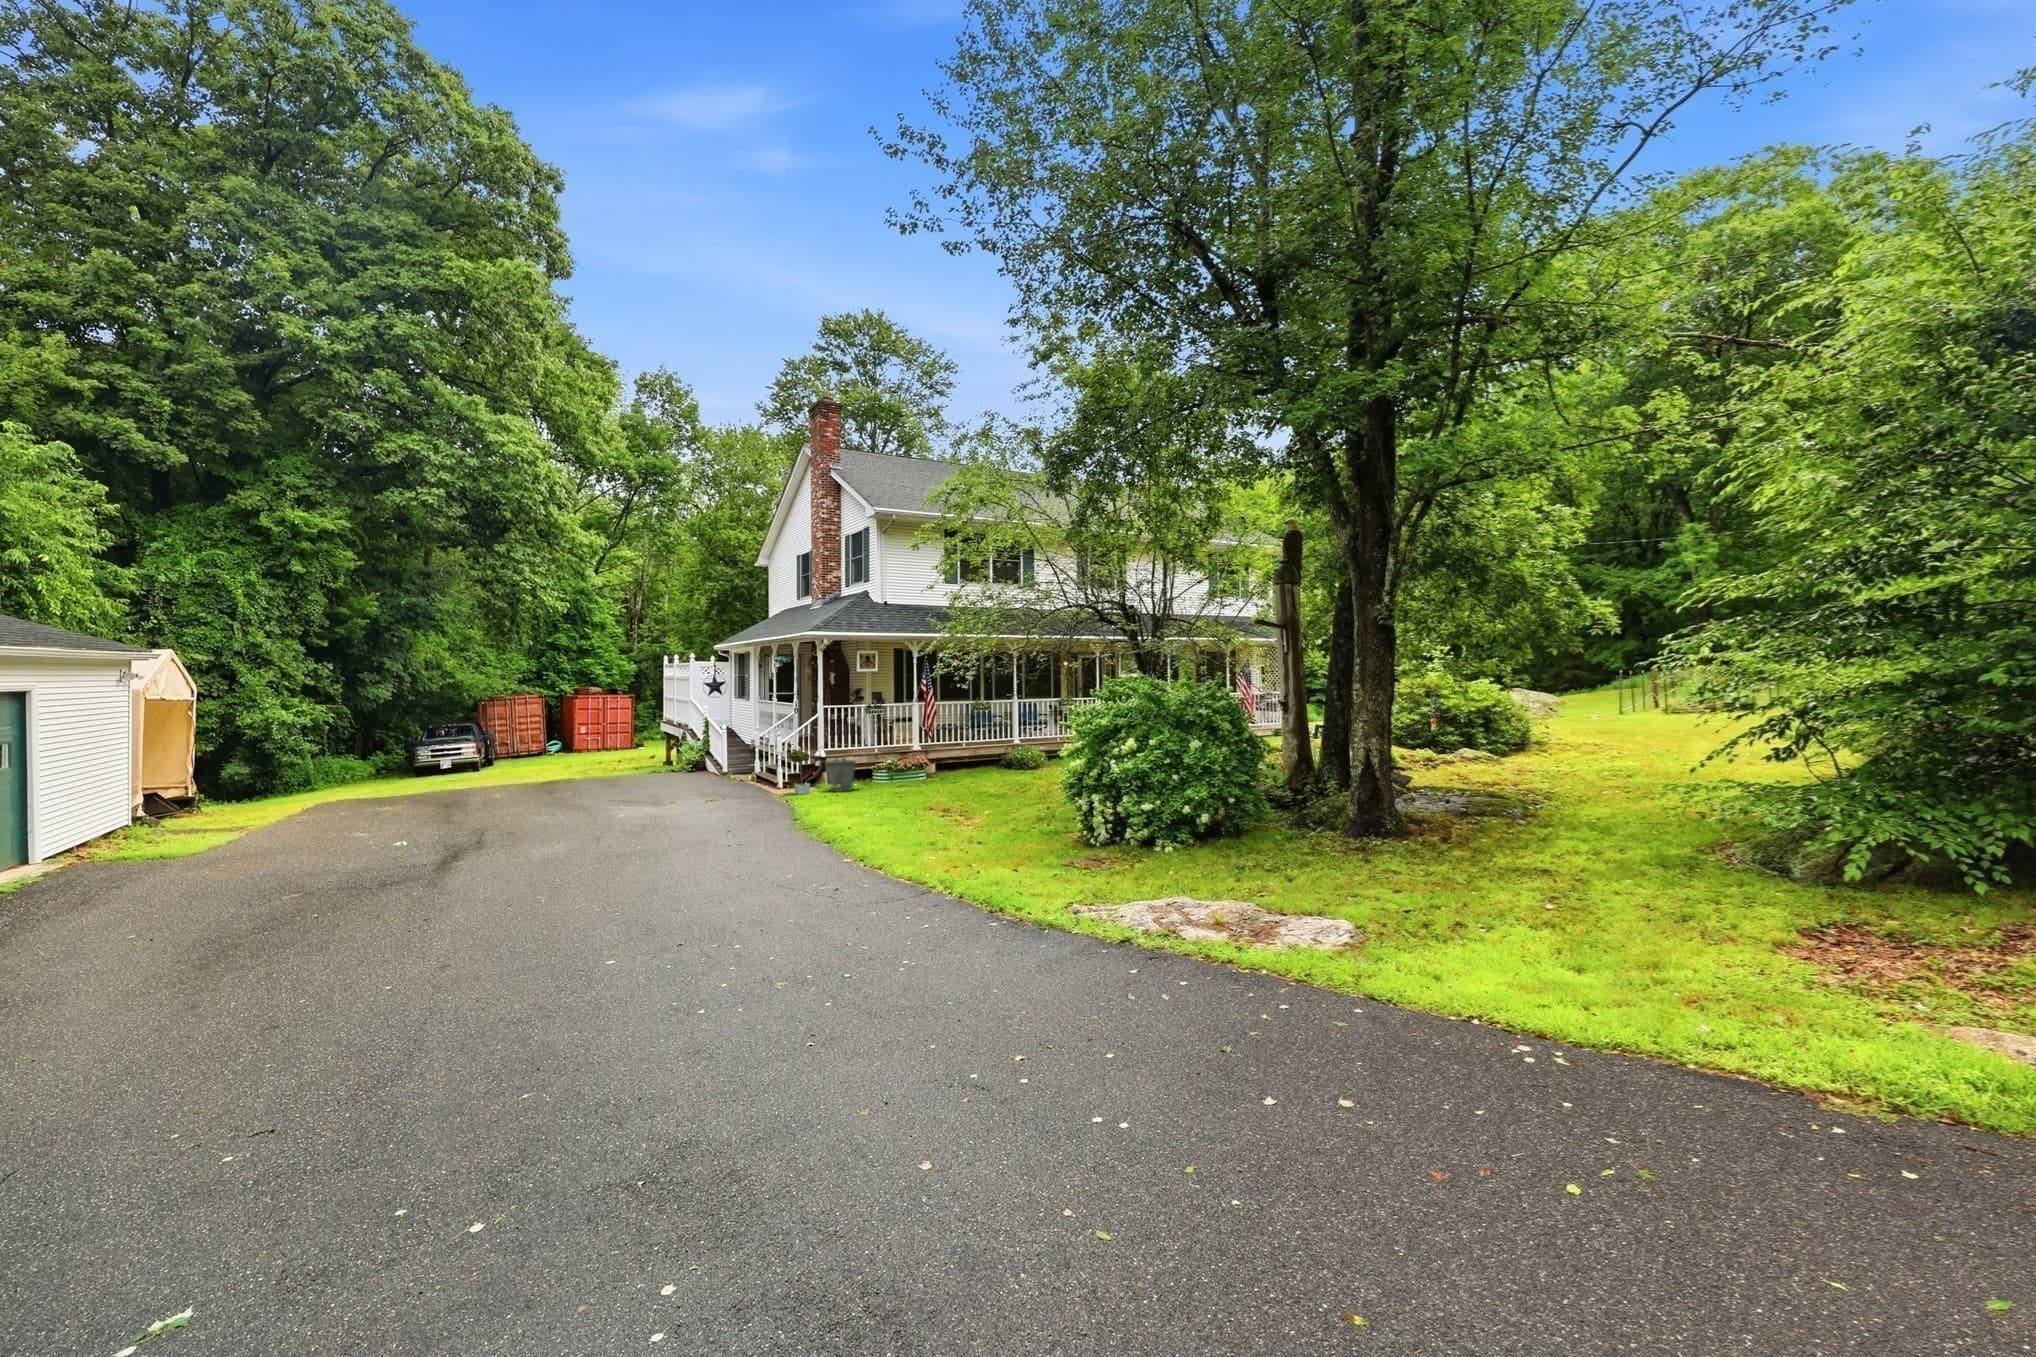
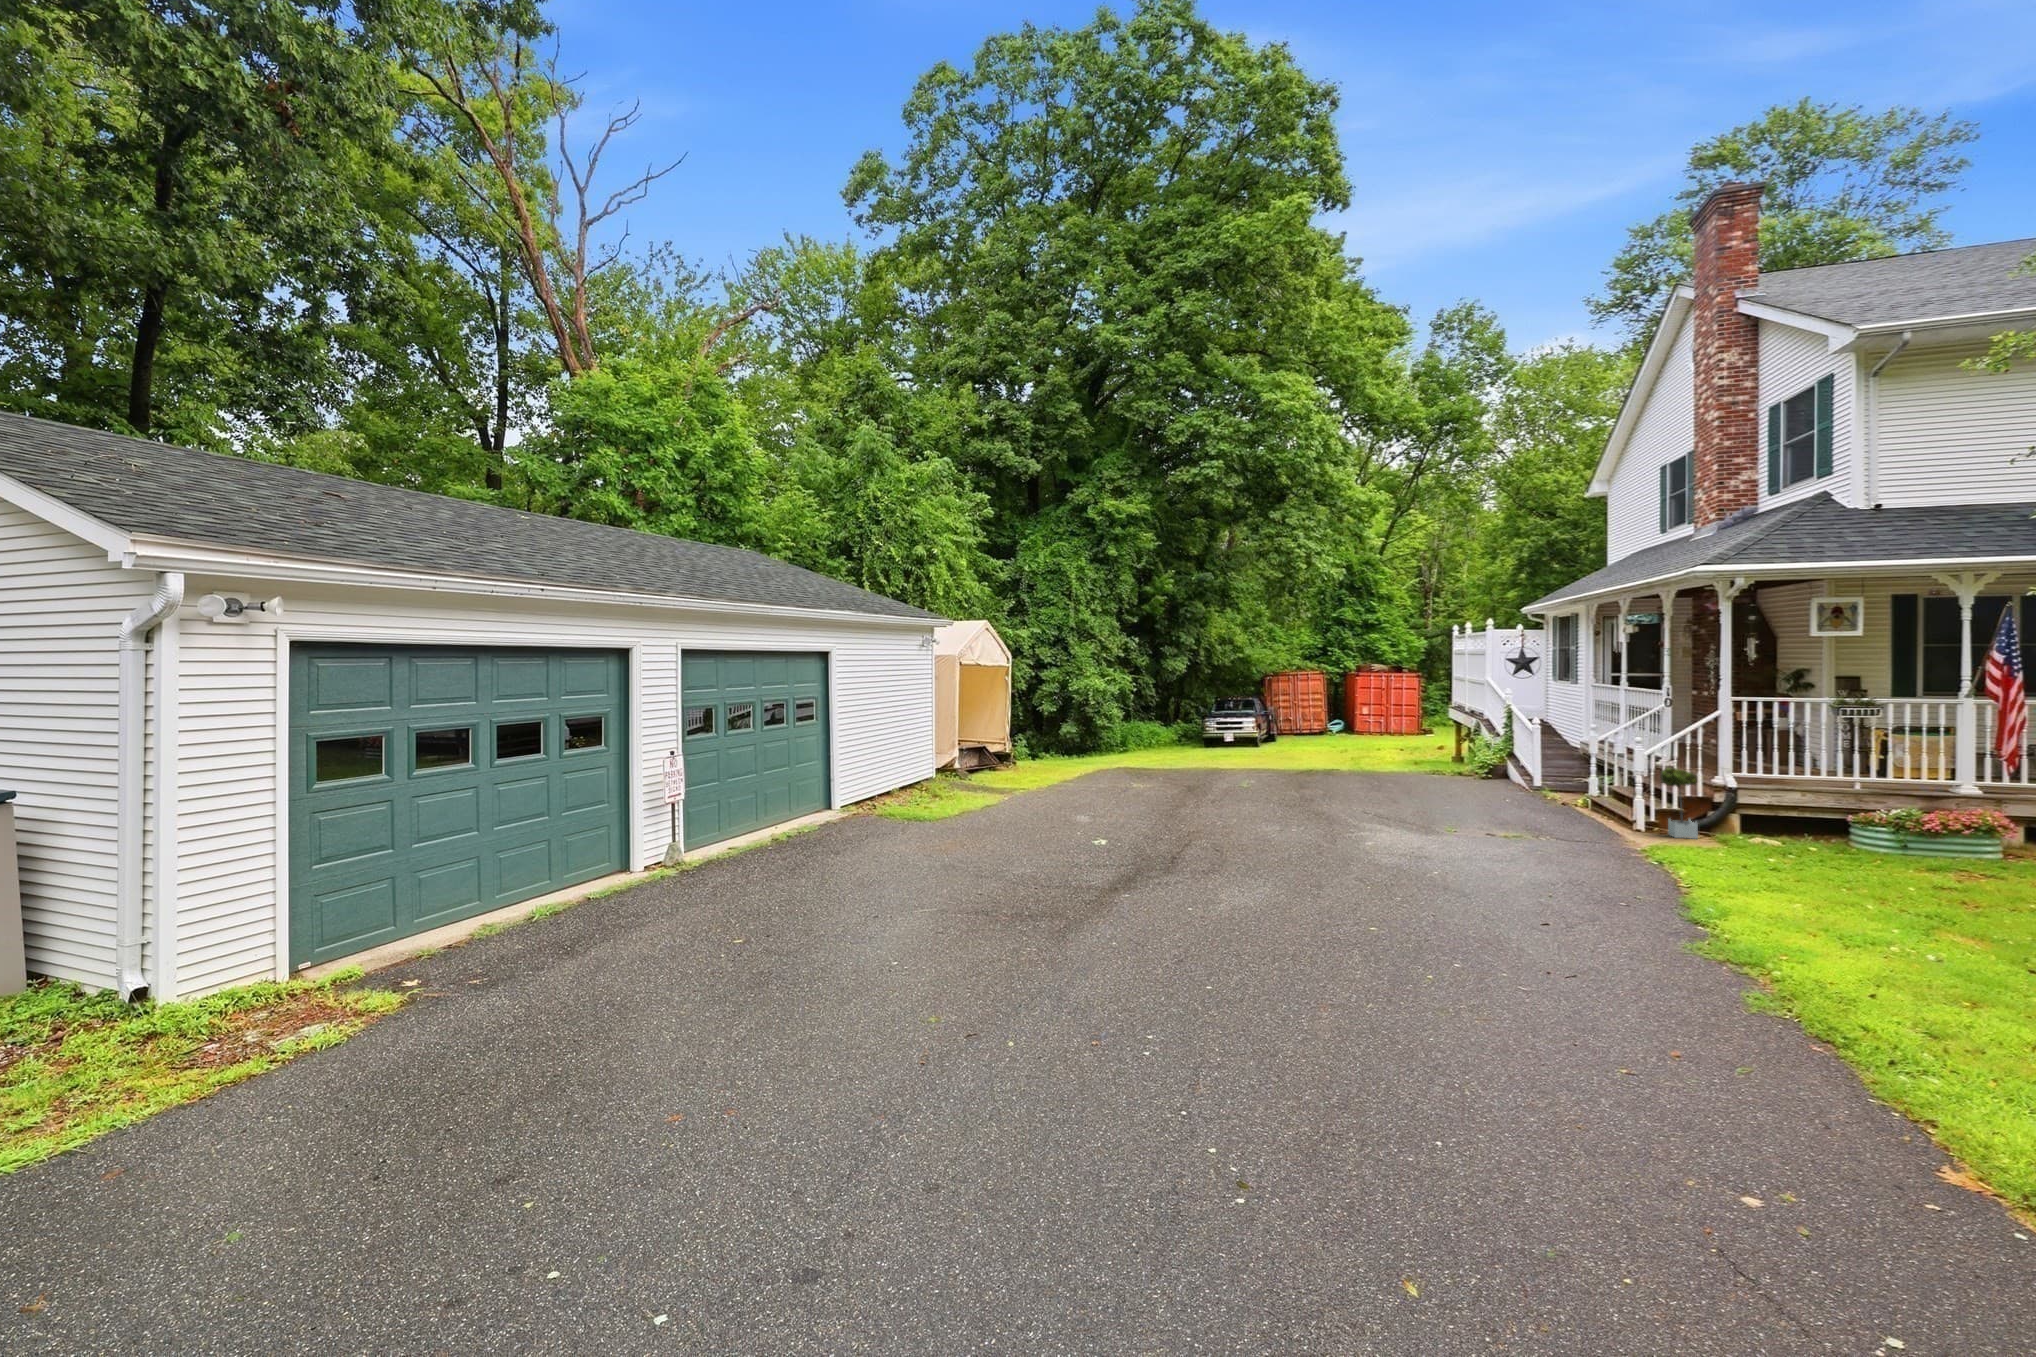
trash can: present [825,757,856,792] -> none [1726,785,1794,844]

